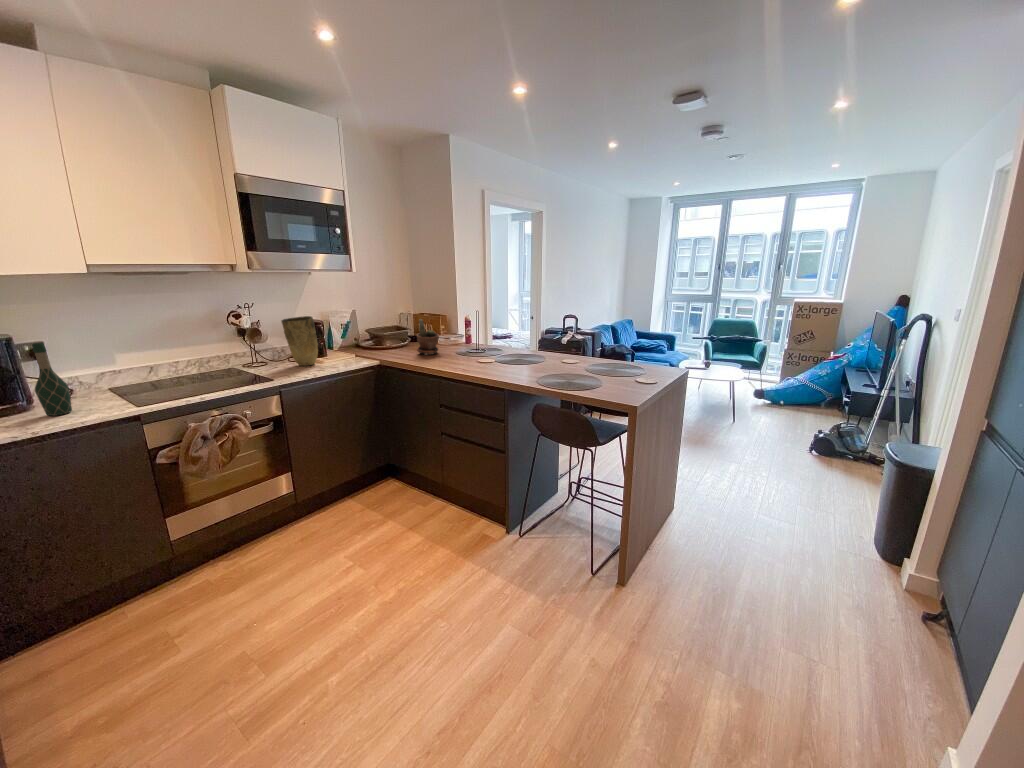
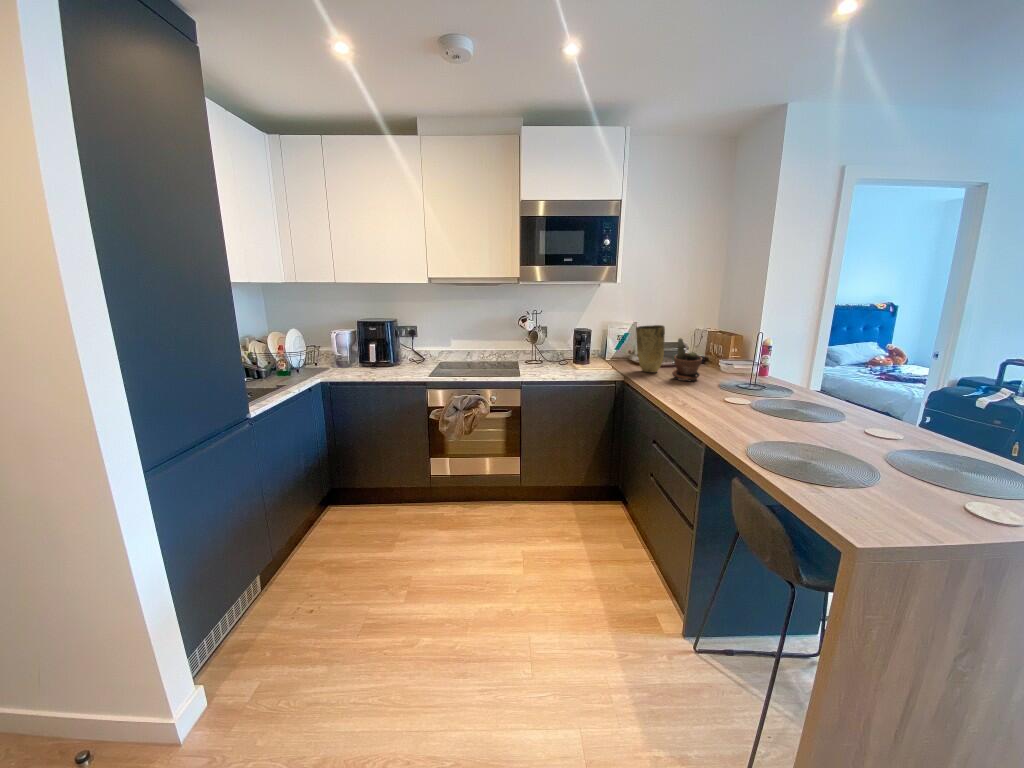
vase: present [281,316,318,366] -> present [636,325,665,372]
wine bottle: present [32,343,72,416] -> none [395,327,410,373]

